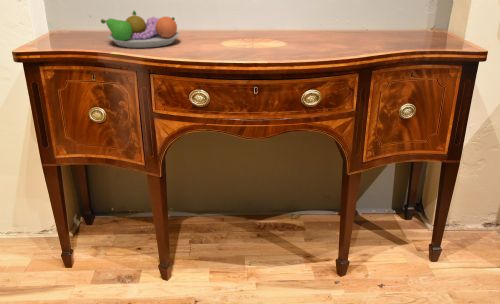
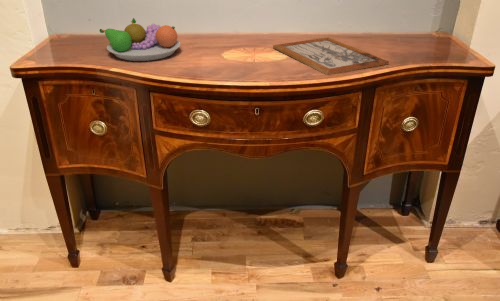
picture frame: none [271,32,384,57] -> present [273,37,389,75]

